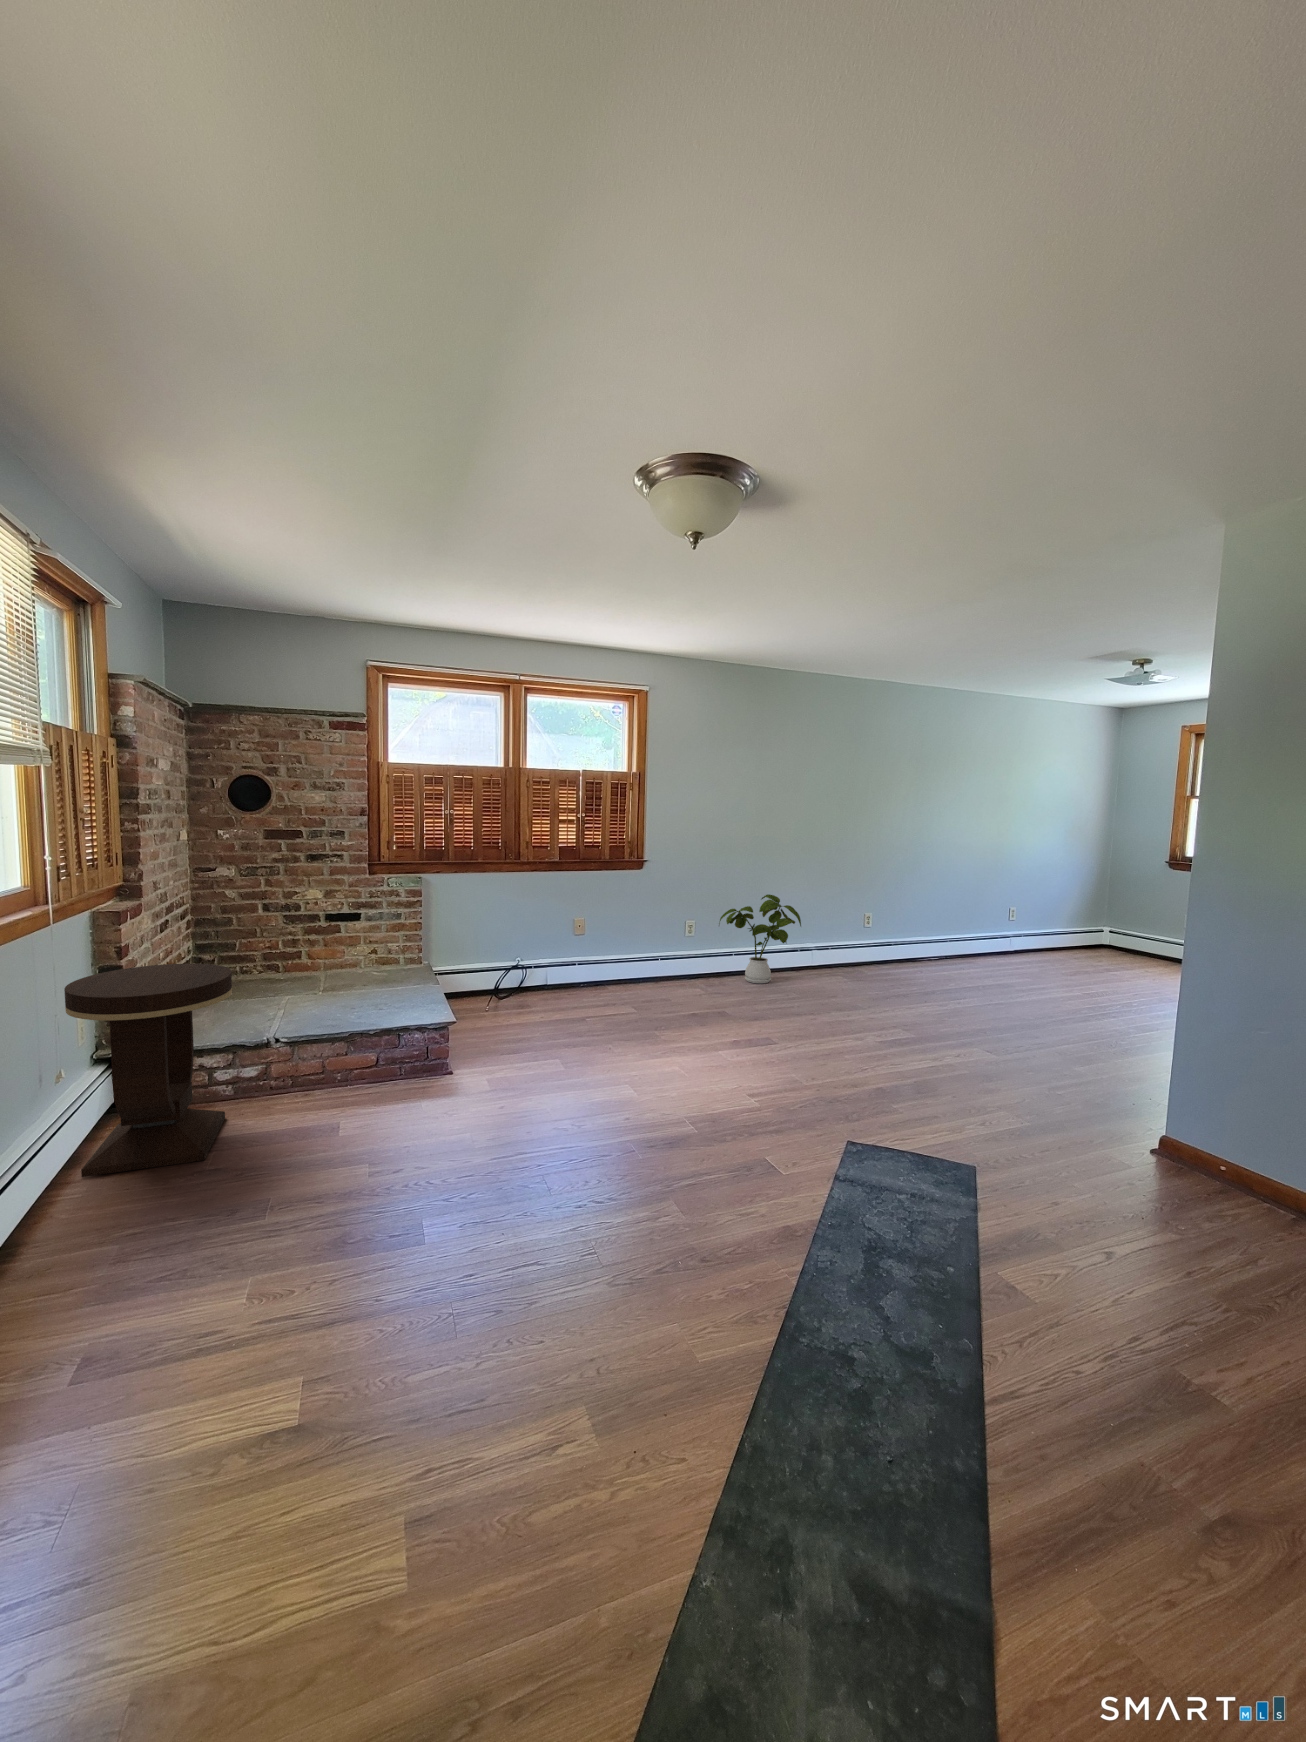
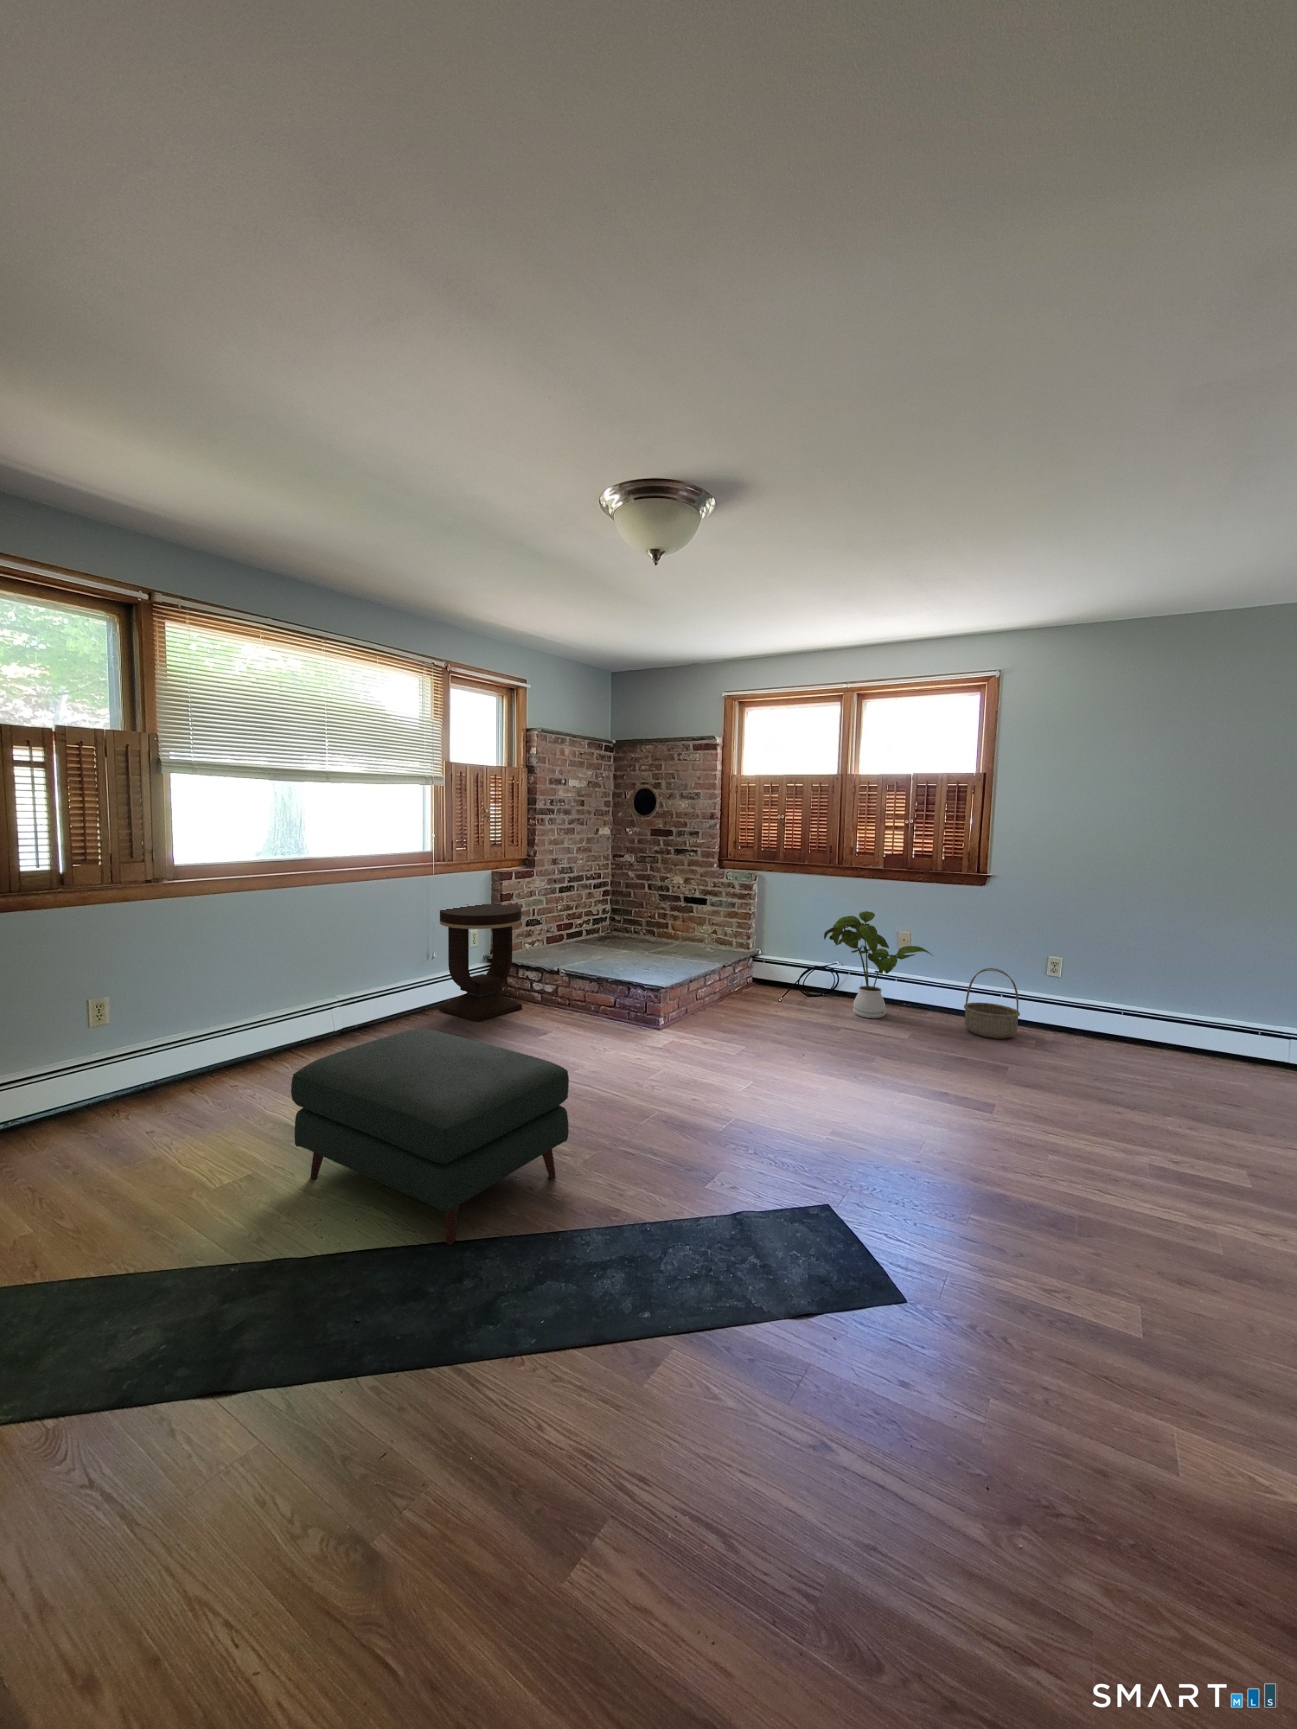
house plant: present [719,894,801,984] -> present [824,911,933,1018]
basket: none [640,934,681,991] -> present [964,968,1020,1039]
ottoman: none [501,1110,874,1453] -> present [291,1029,569,1245]

